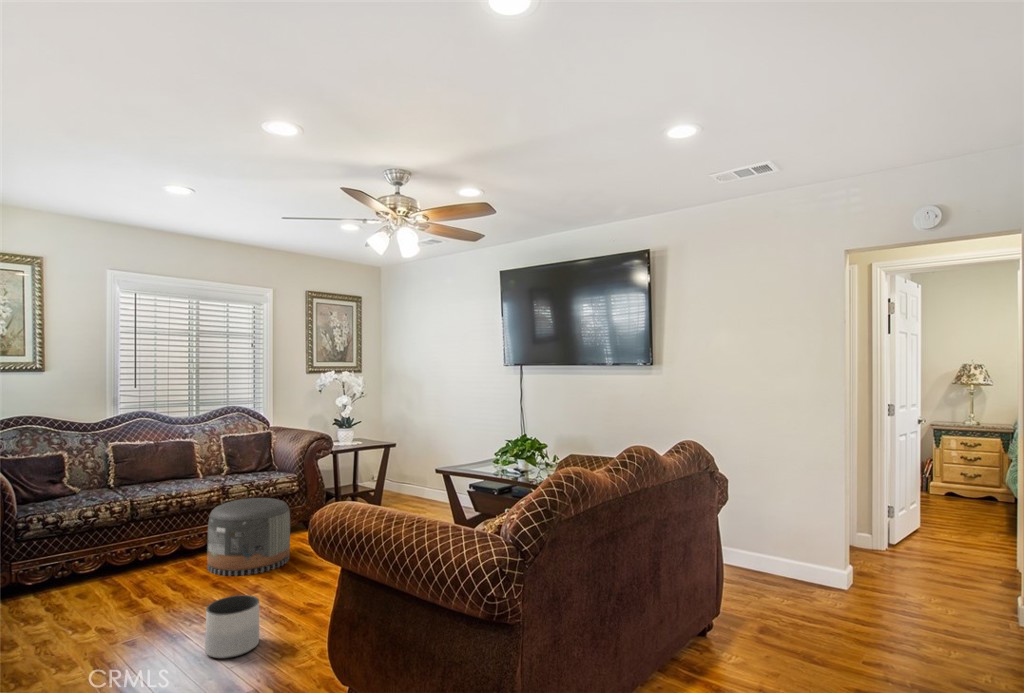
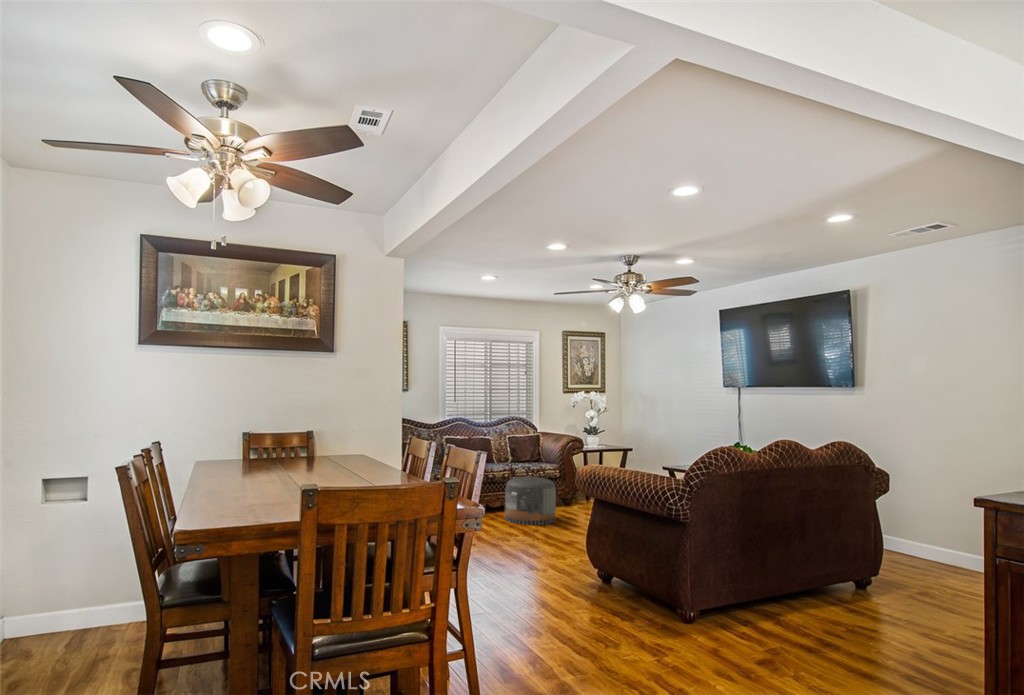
planter: present [205,595,259,659] -> none [515,523,544,555]

